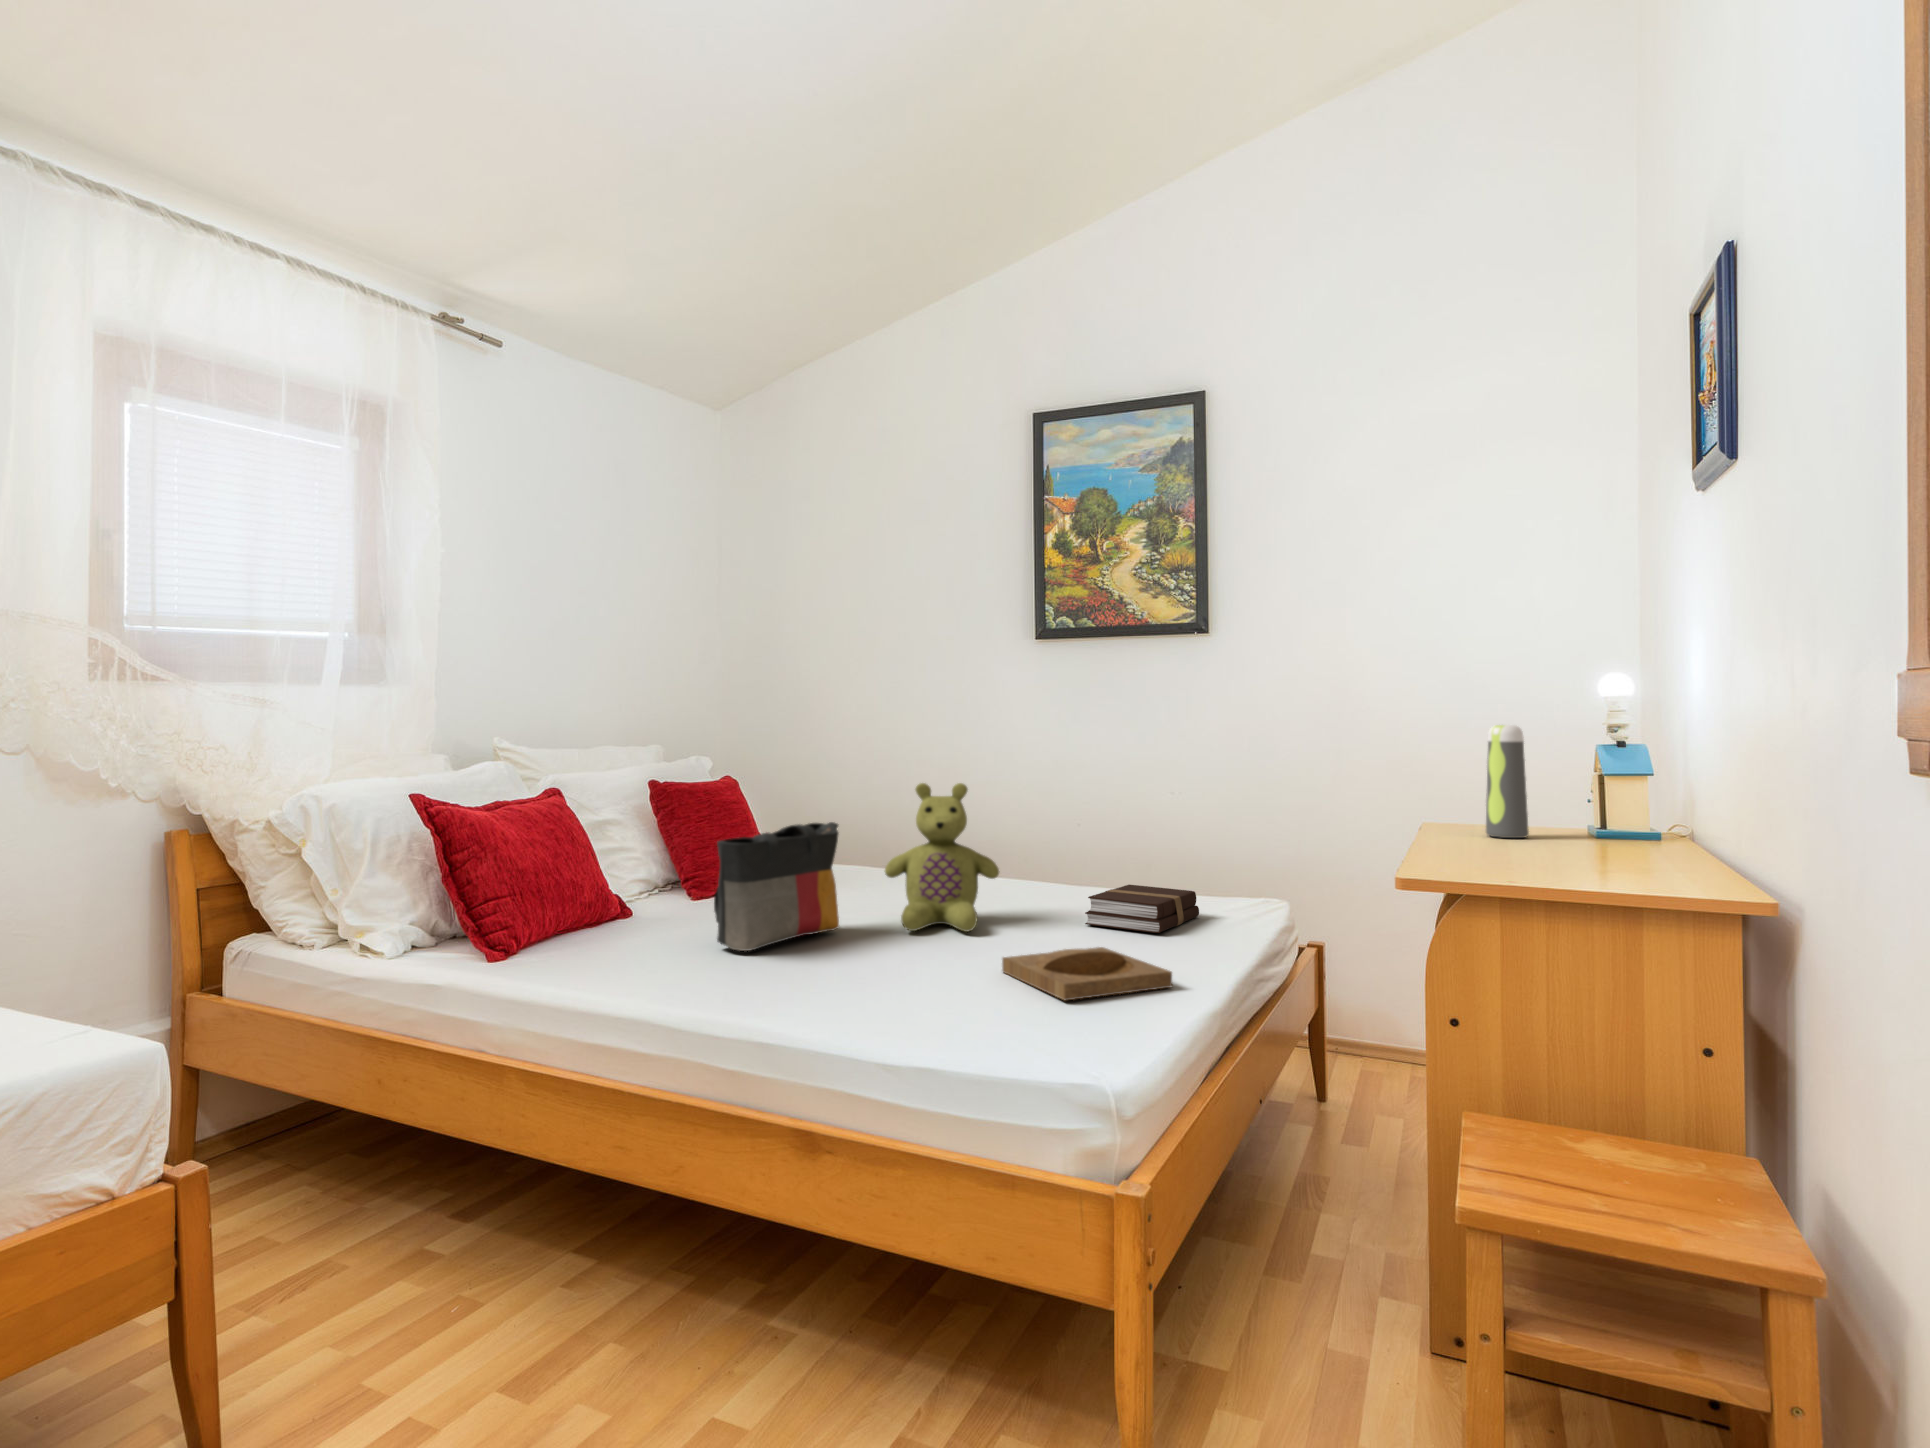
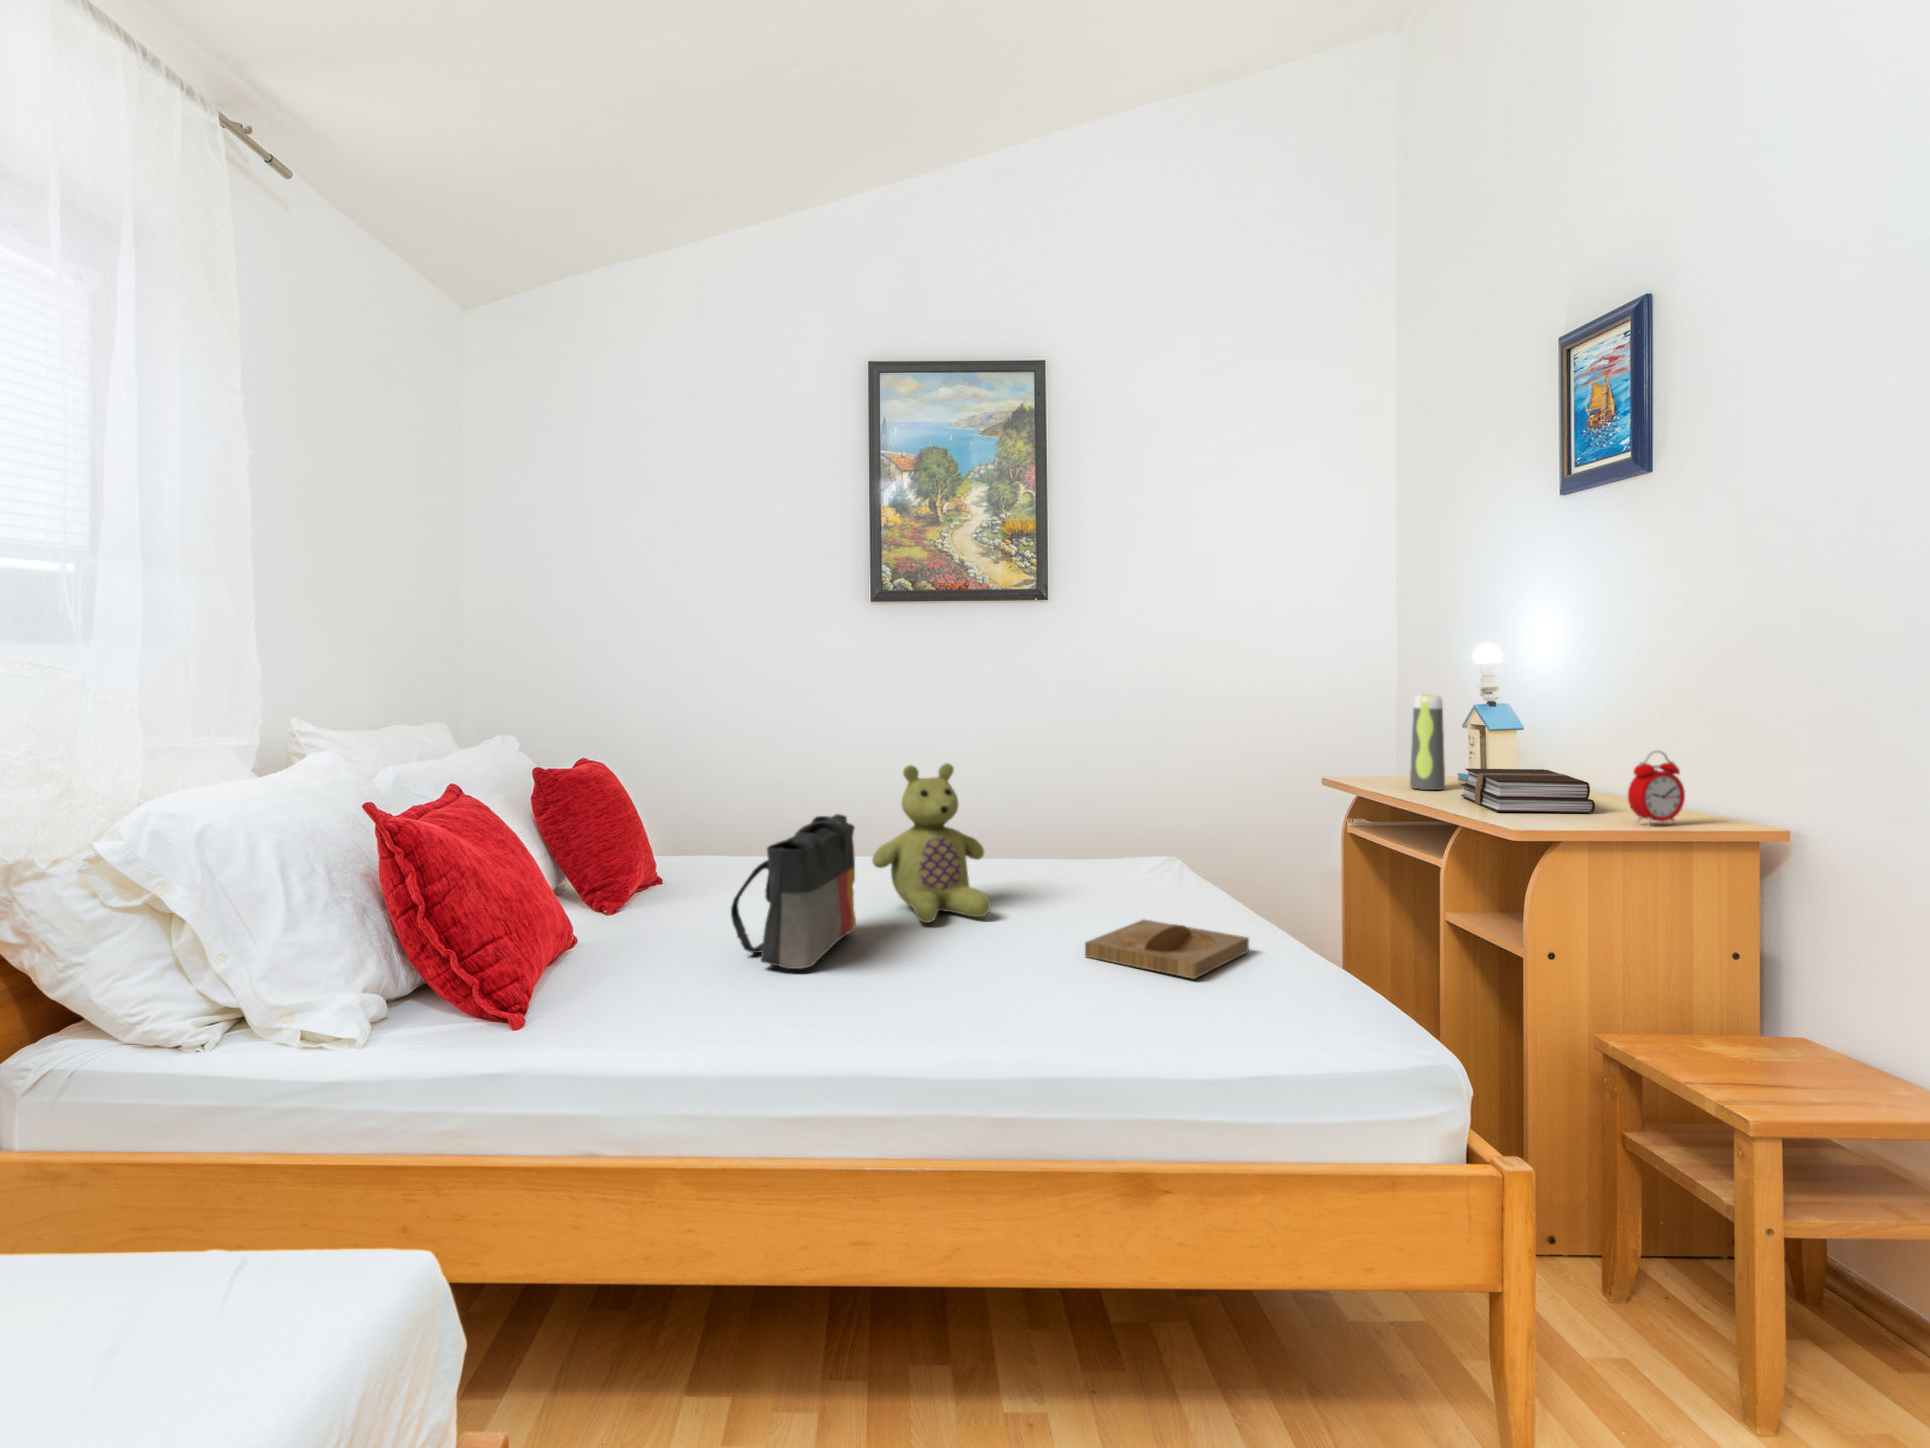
alarm clock: none [1621,786,1701,881] -> present [1628,751,1685,824]
book: present [1085,885,1199,933] -> present [1461,769,1595,813]

